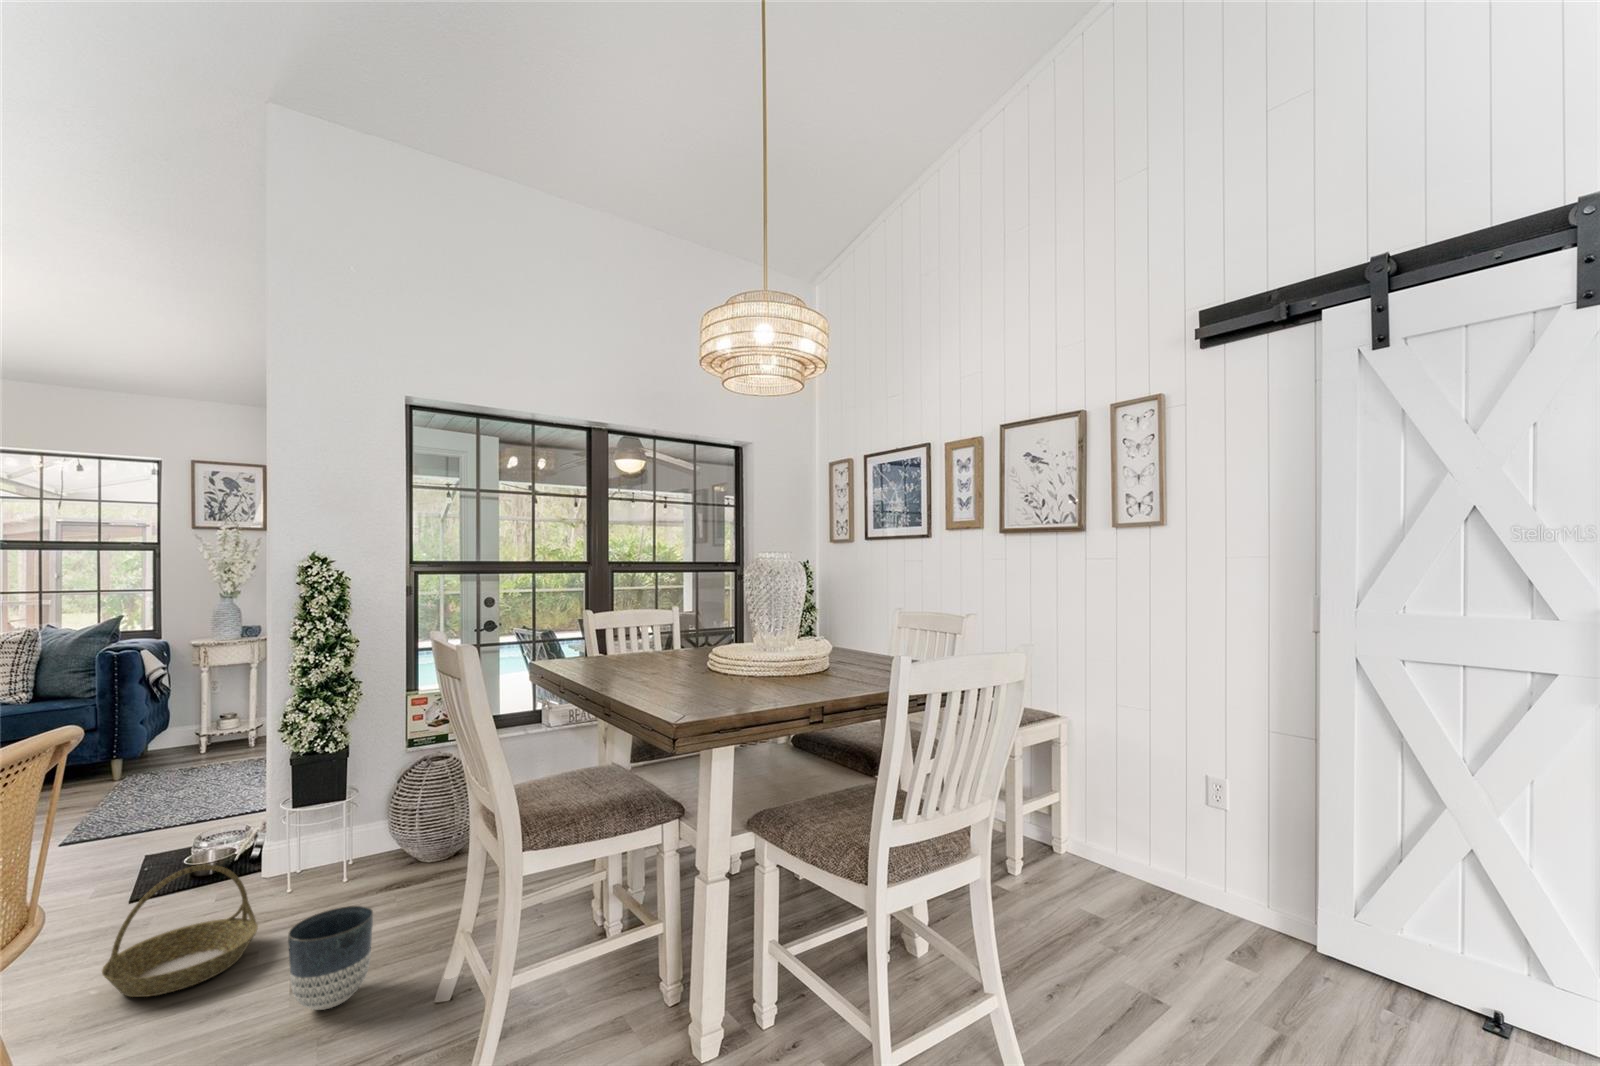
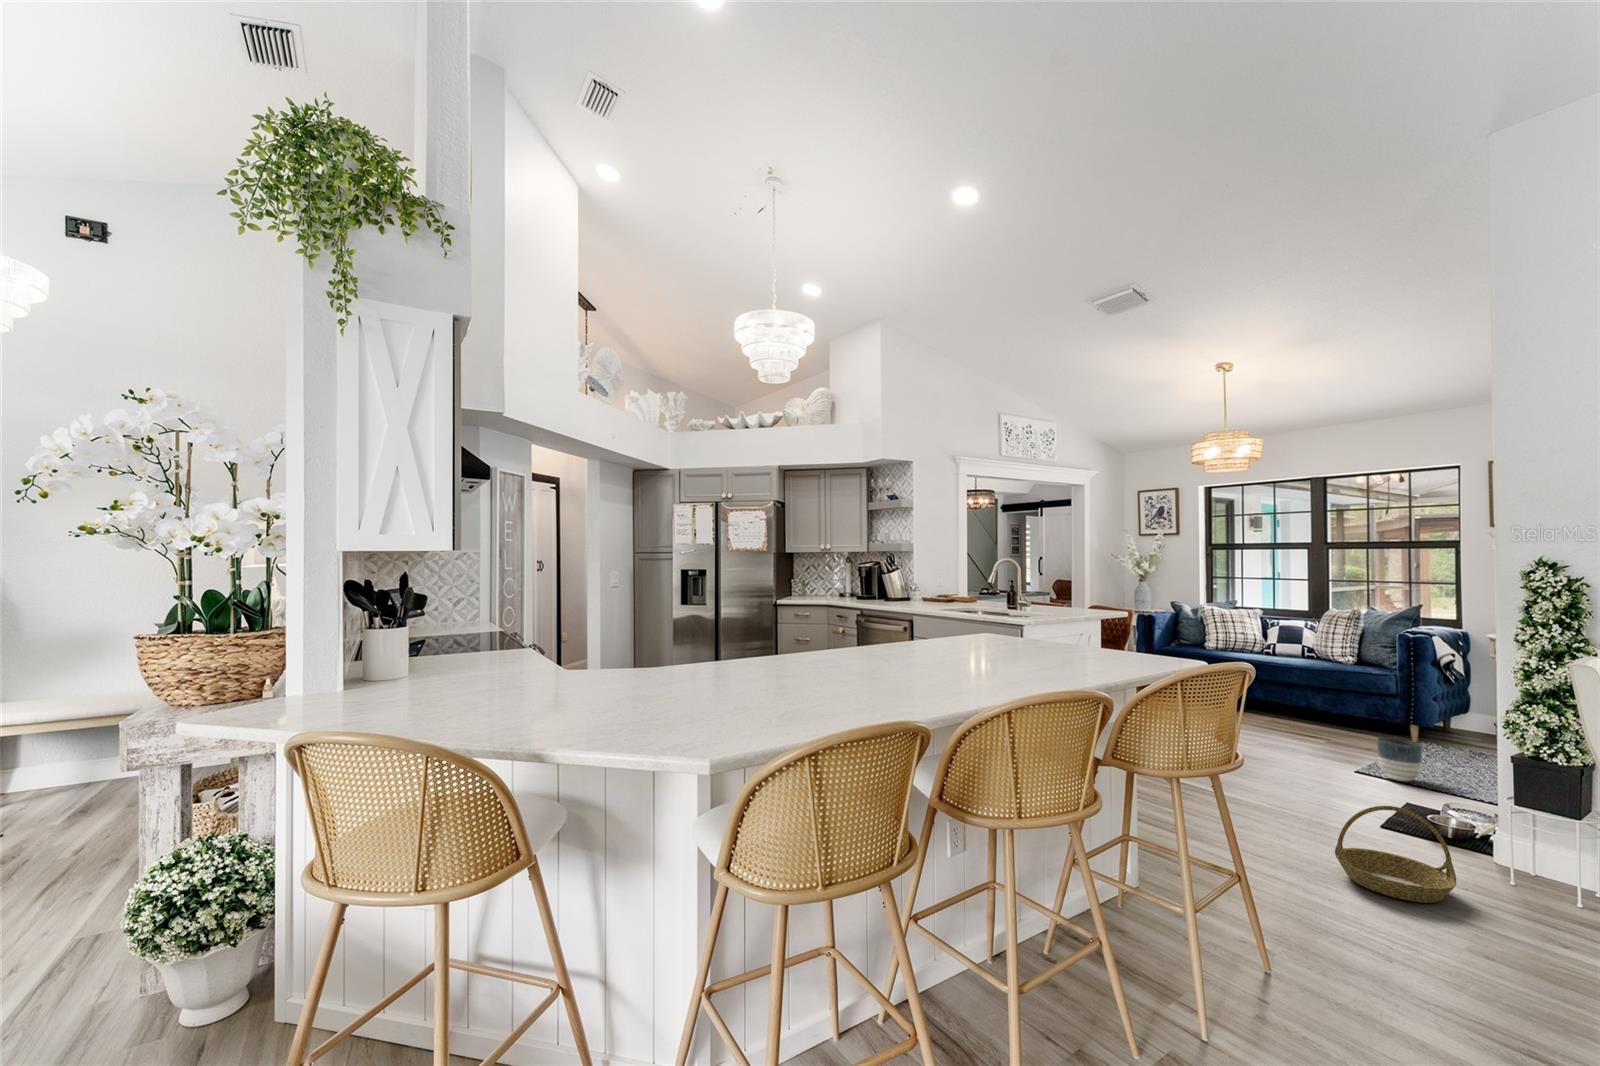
planter: present [288,906,373,1010] -> present [1377,737,1423,781]

